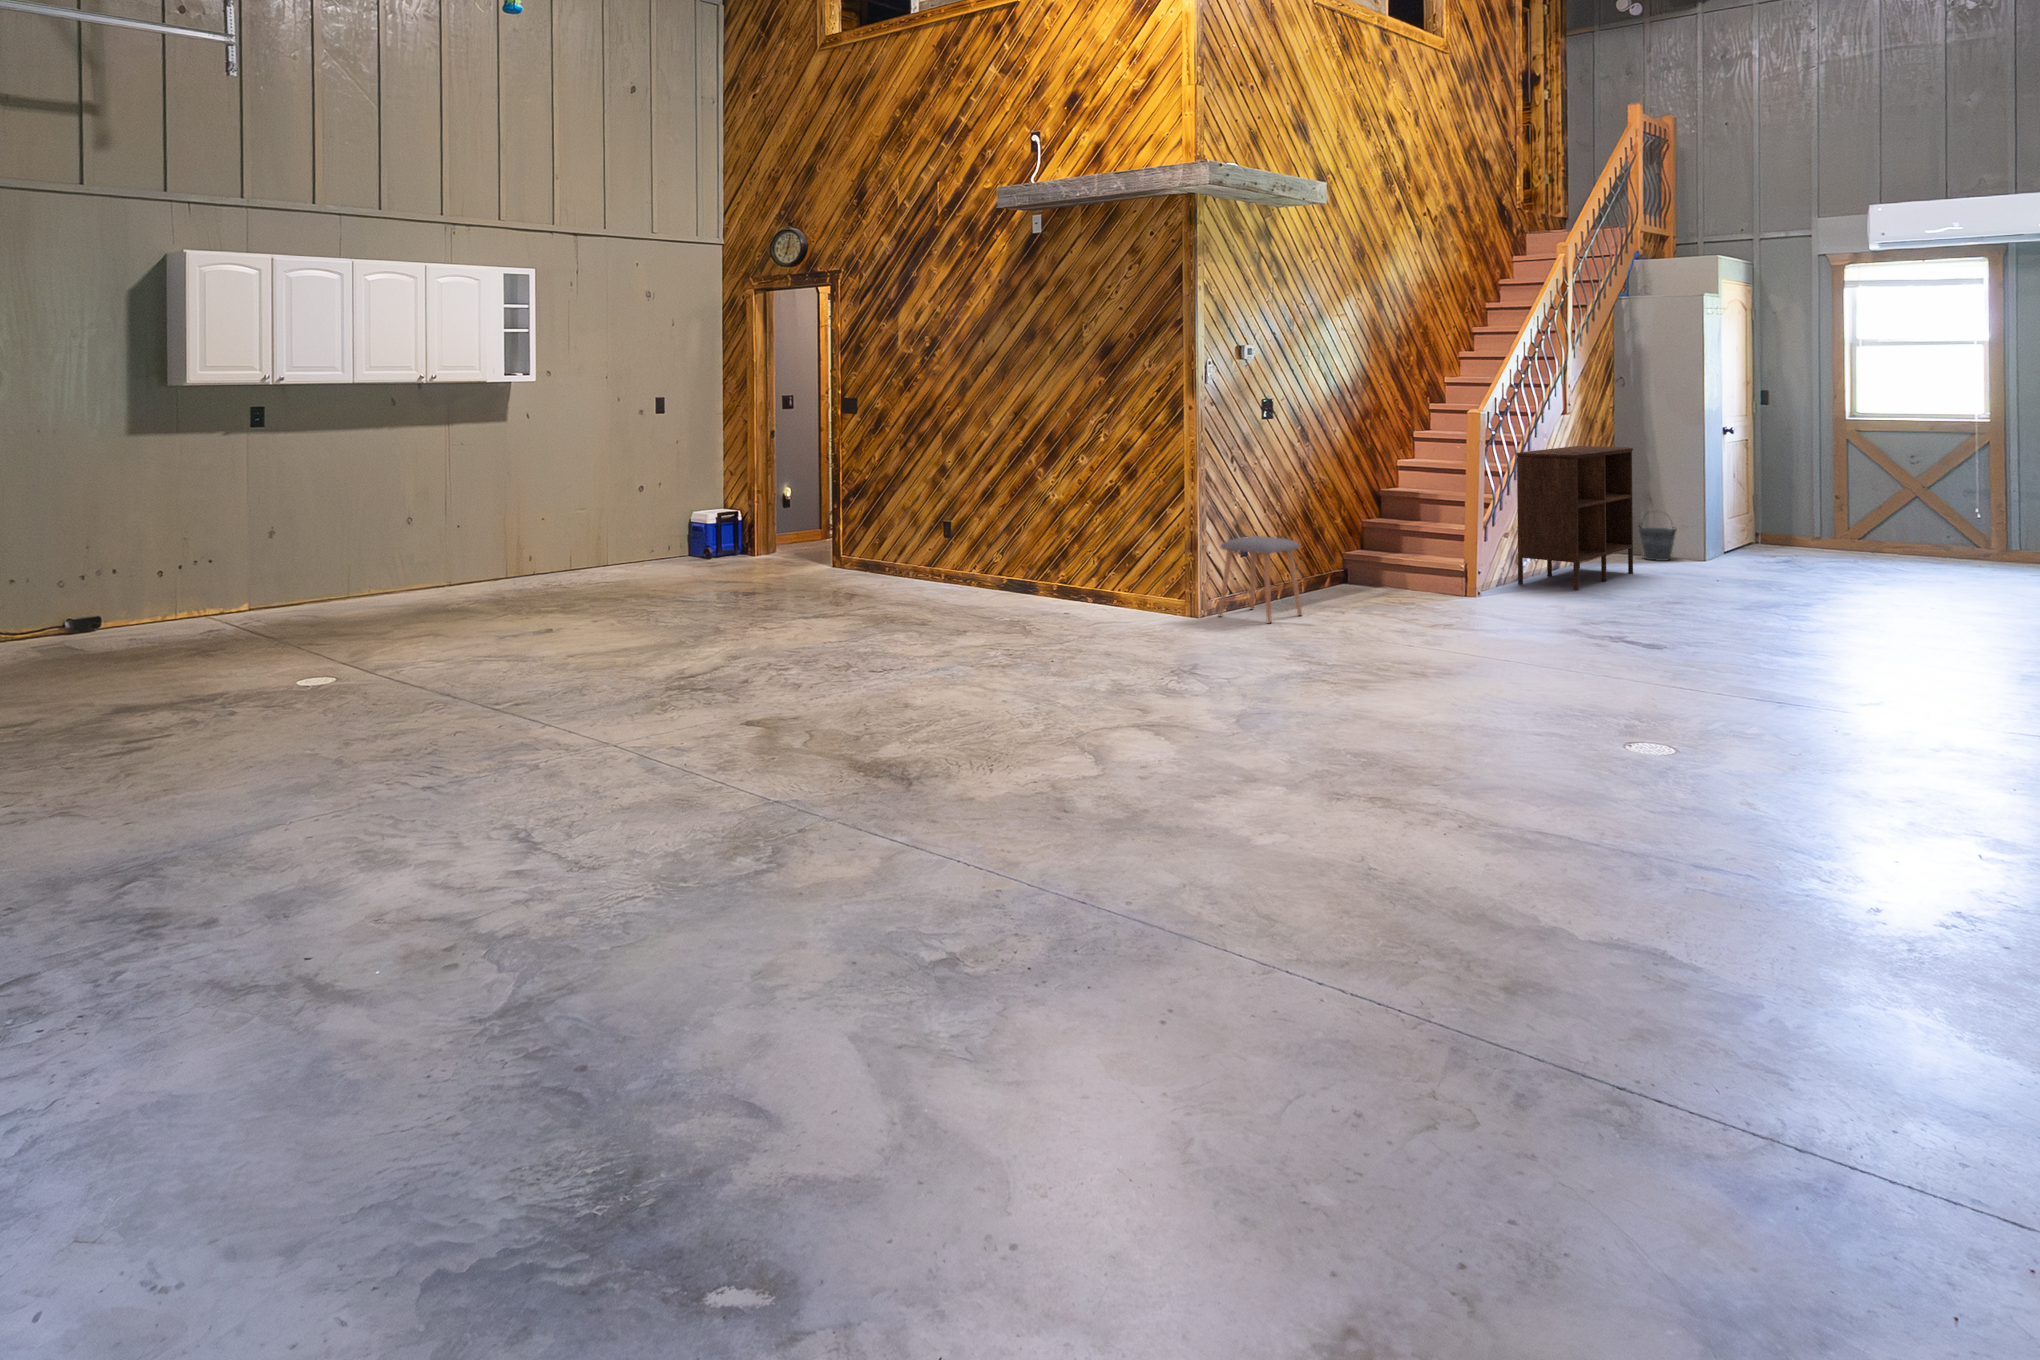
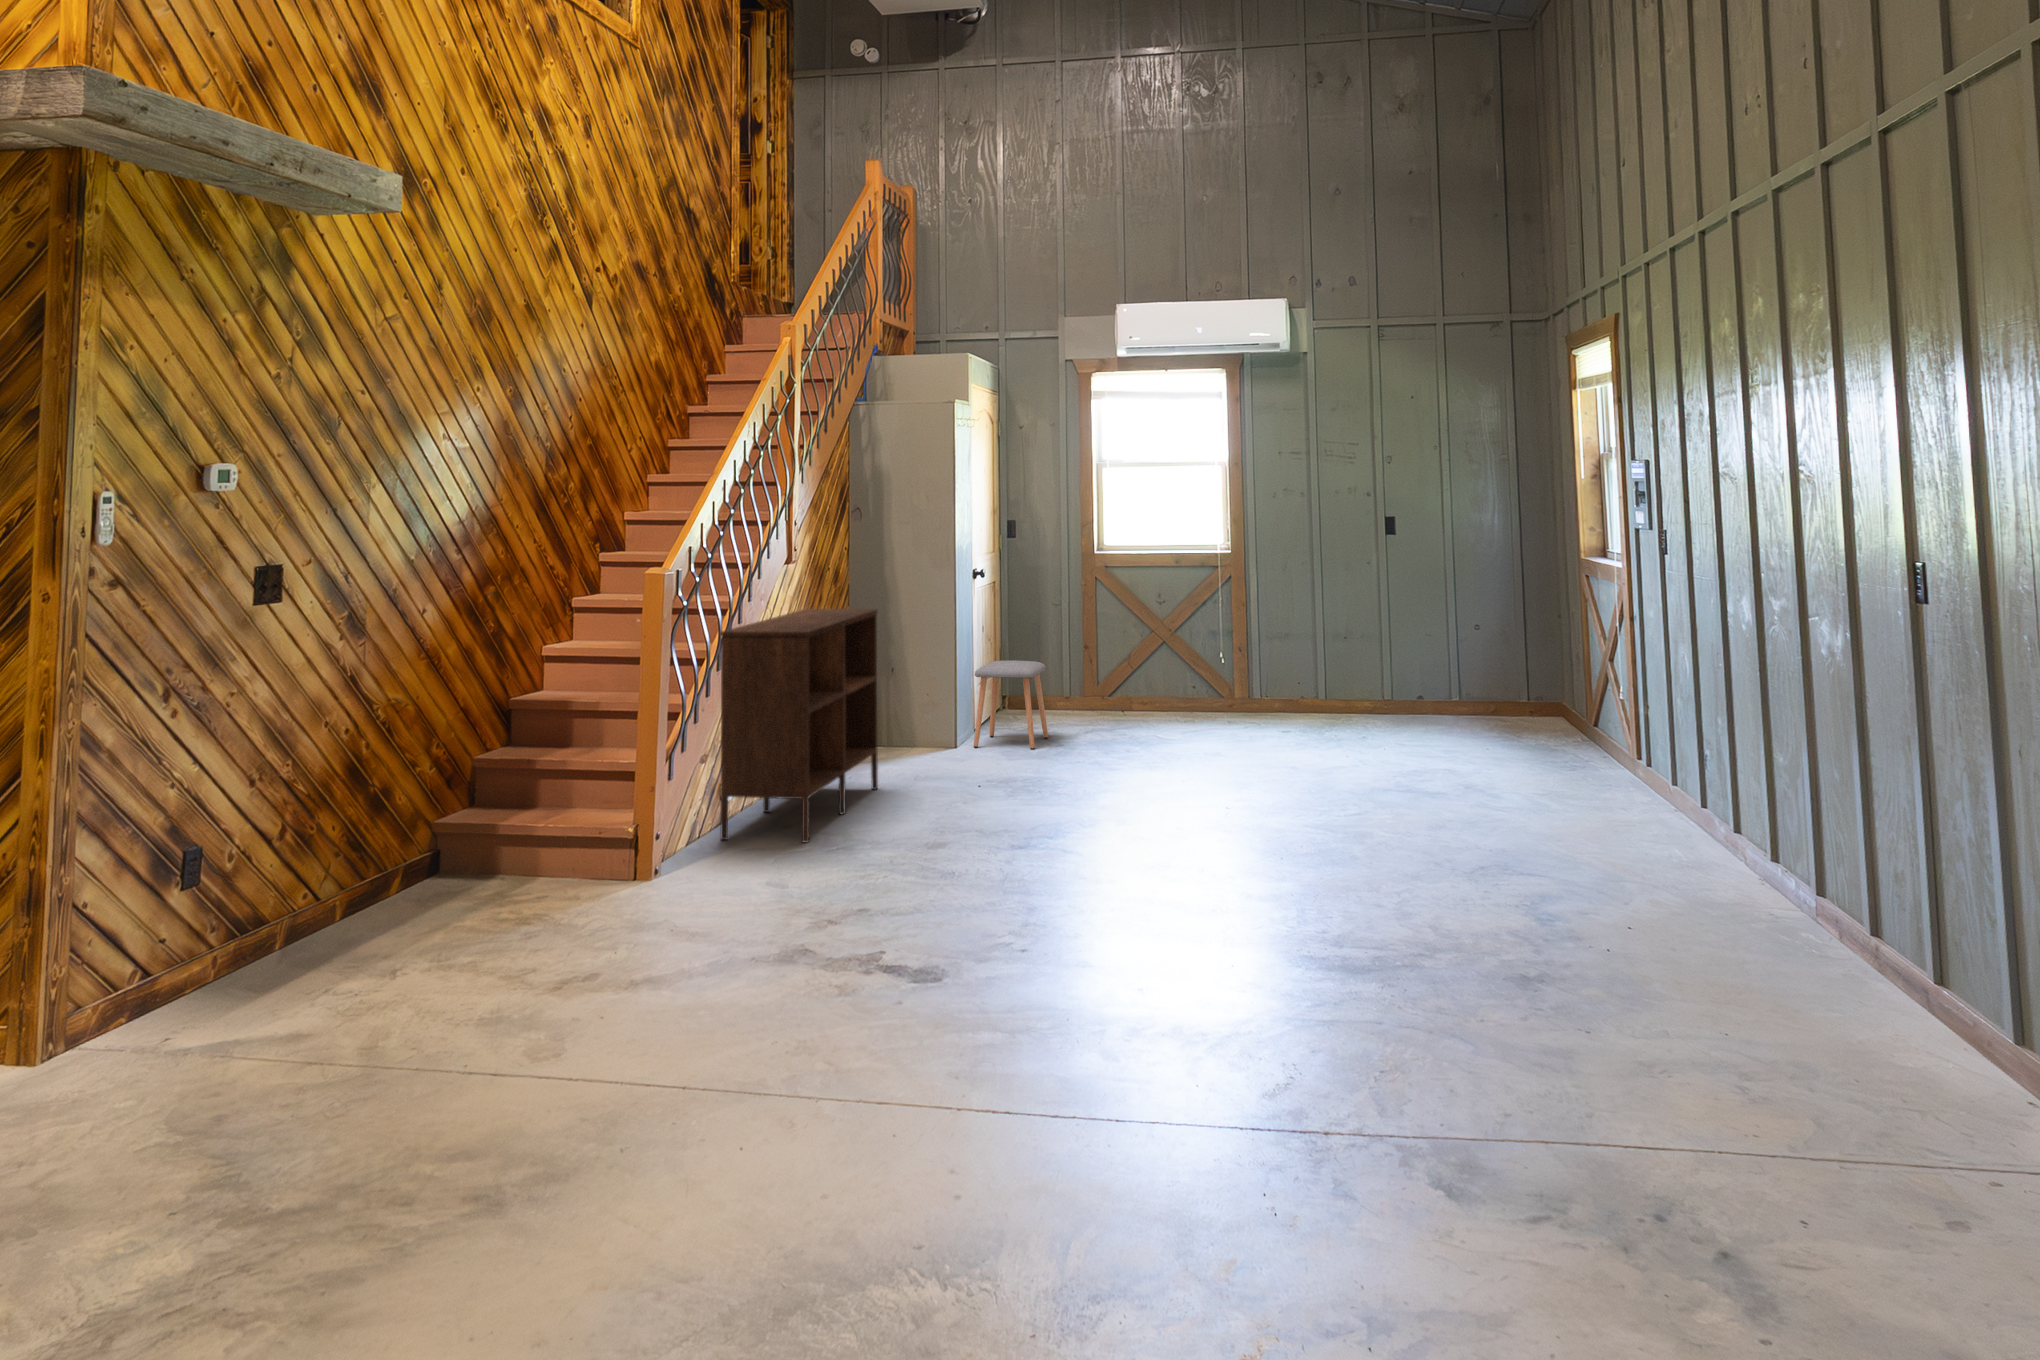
bucket: present [1639,525,1677,561] -> none [879,687,926,757]
stool: present [1218,536,1302,623] -> present [974,661,1048,749]

